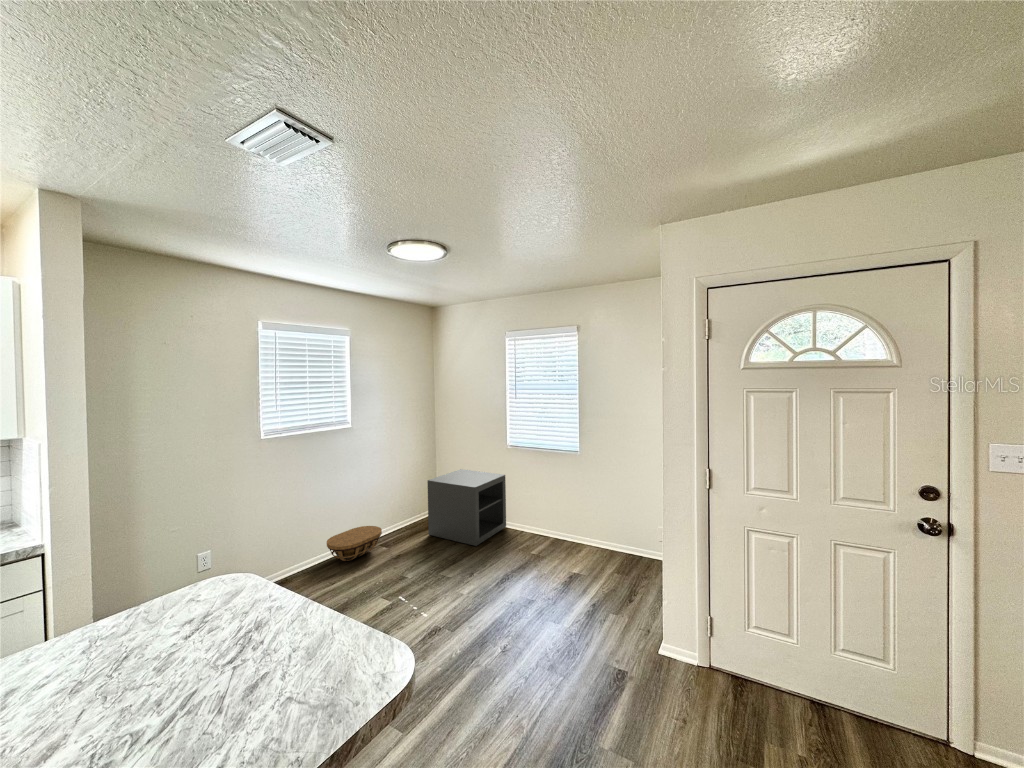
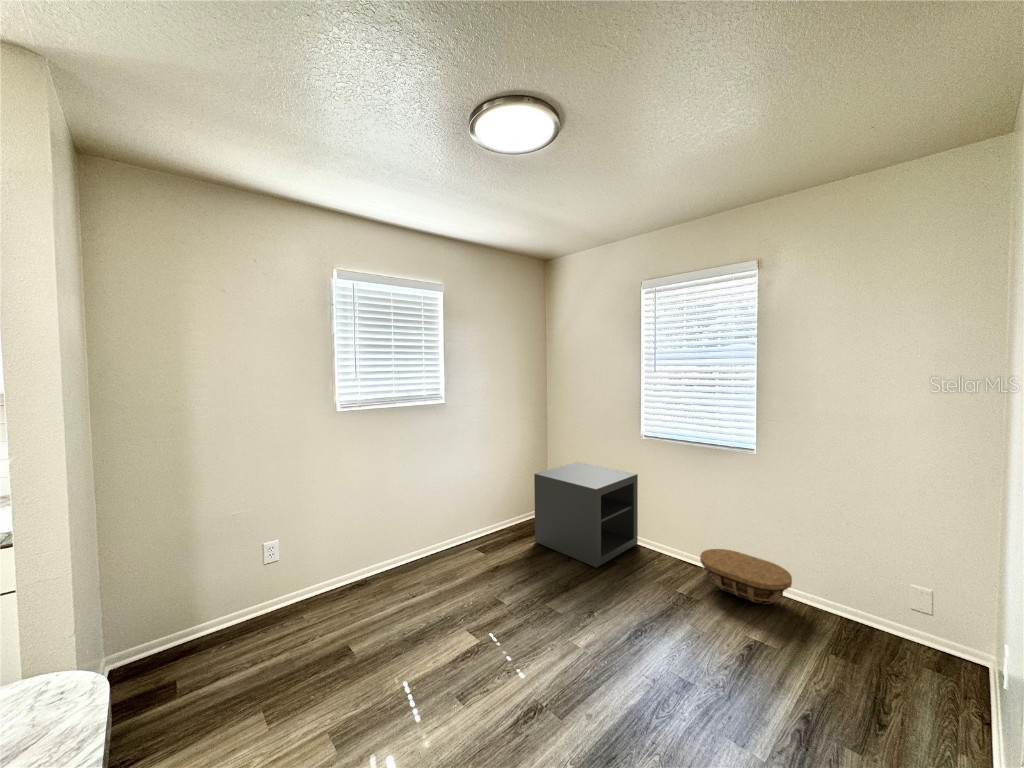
basket: present [327,526,382,561] -> present [700,549,792,604]

